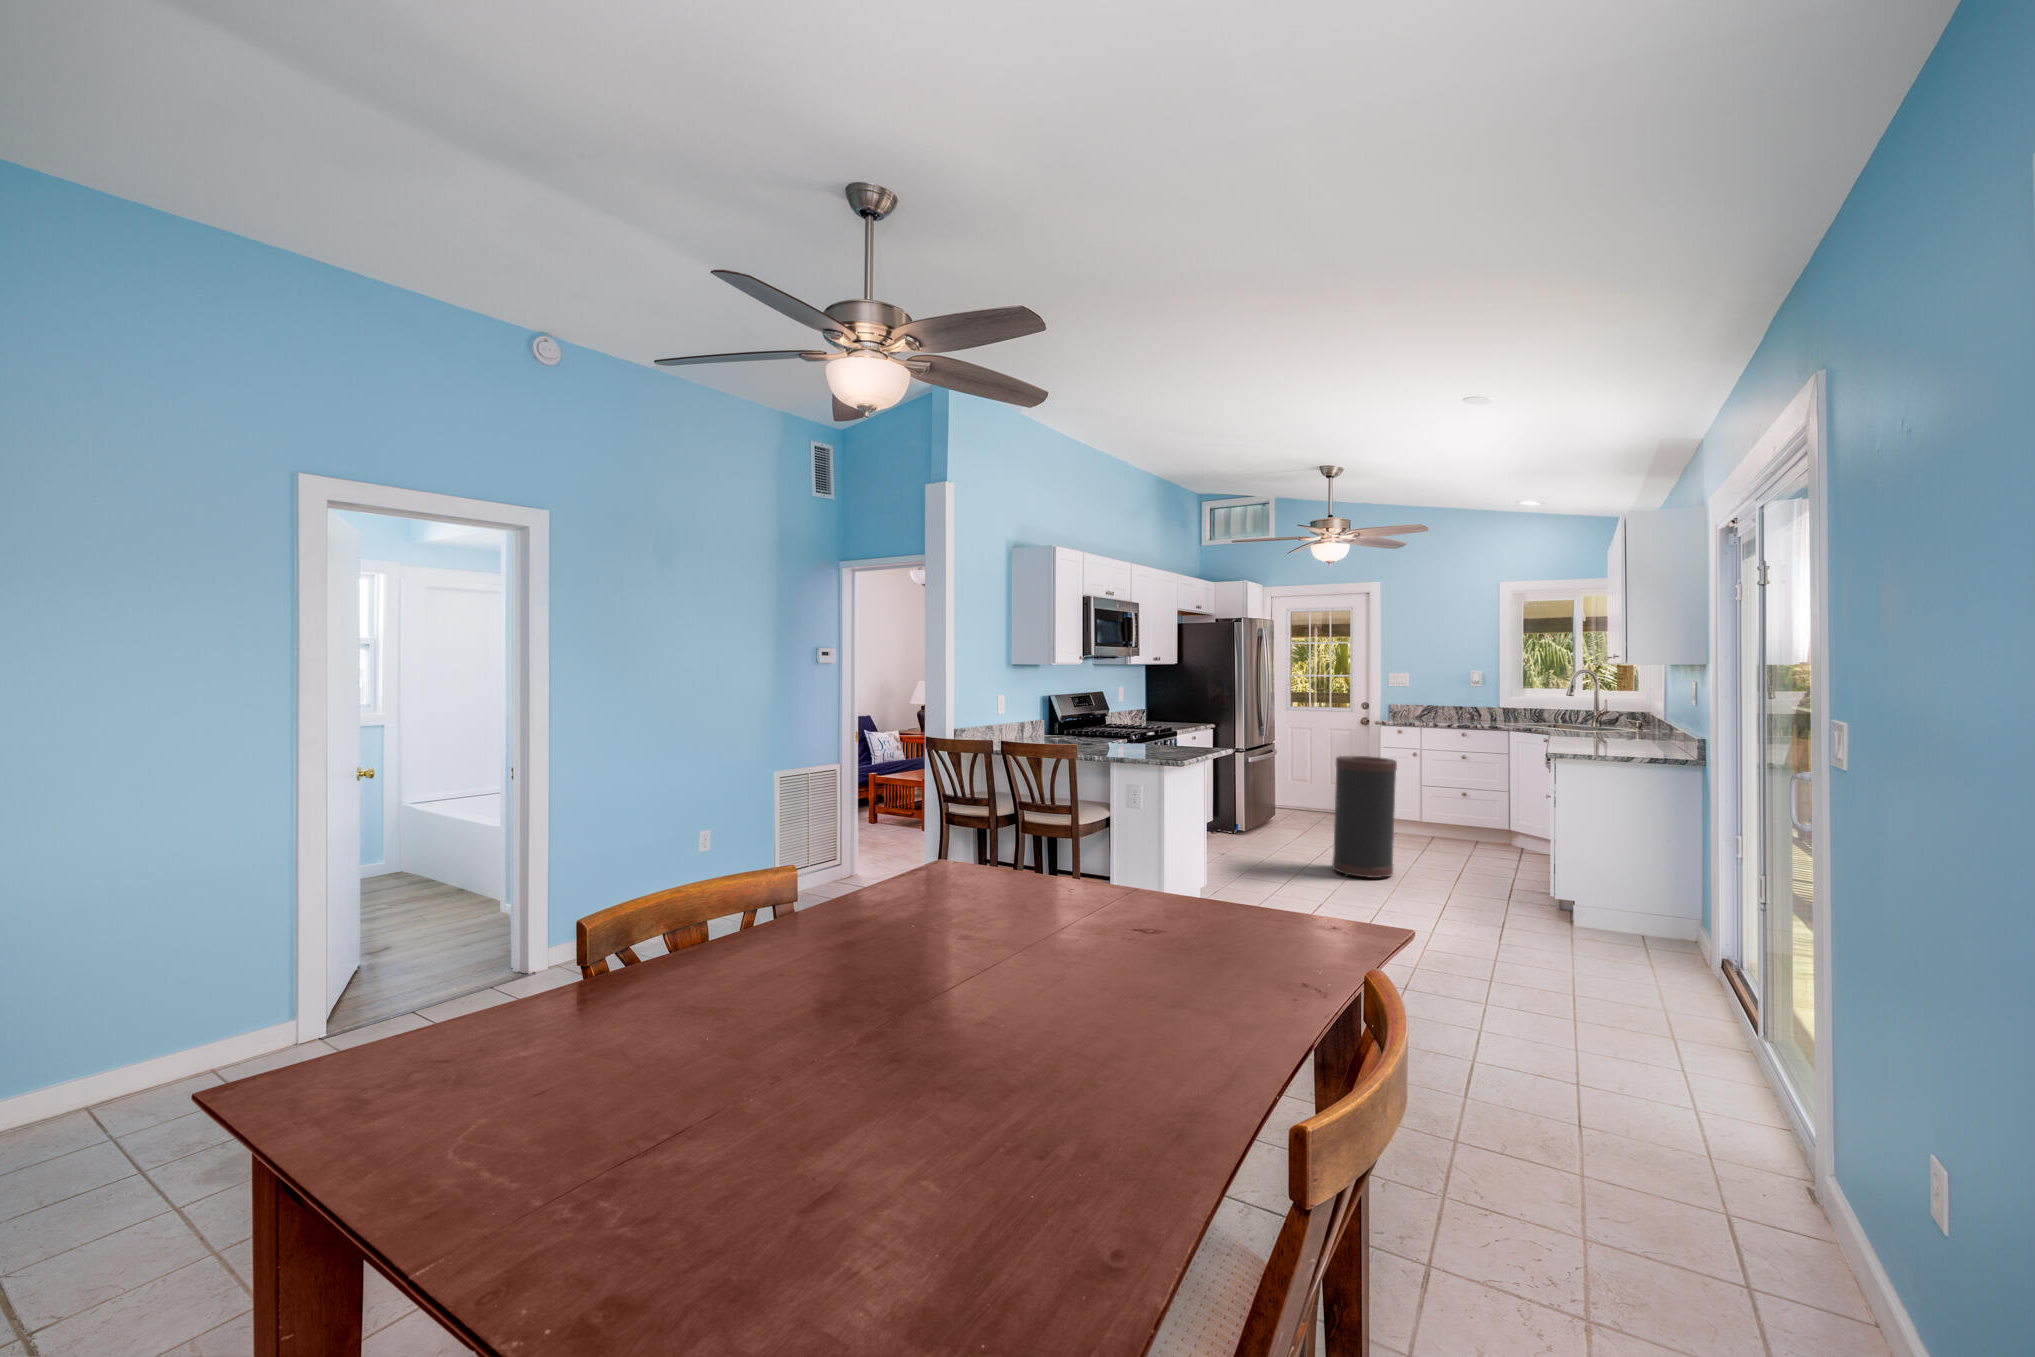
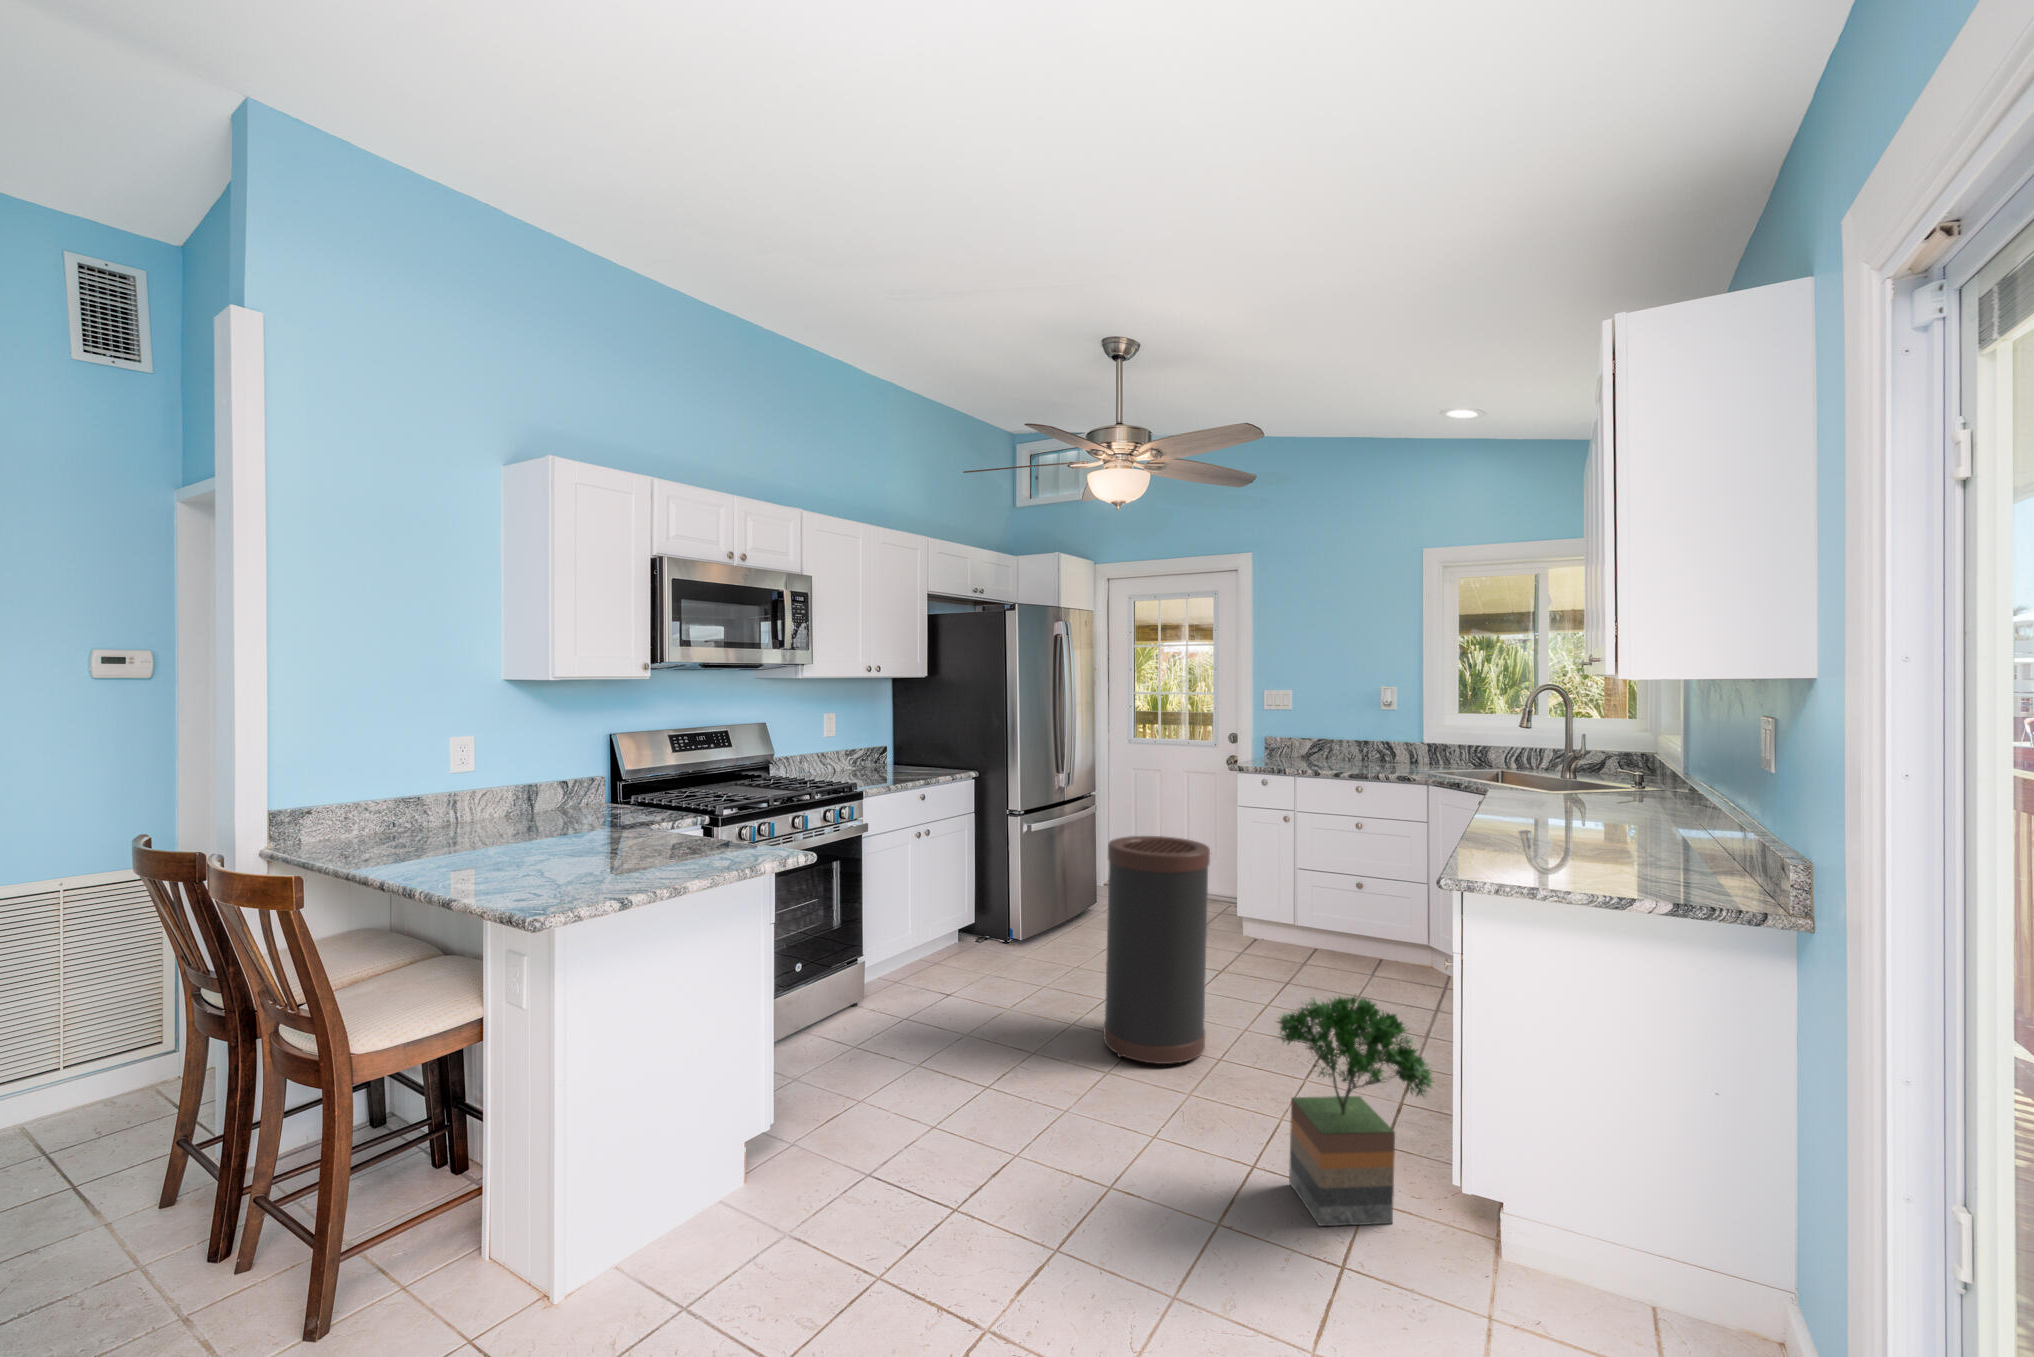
potted tree: none [1457,819,1542,923] -> present [1277,997,1434,1226]

